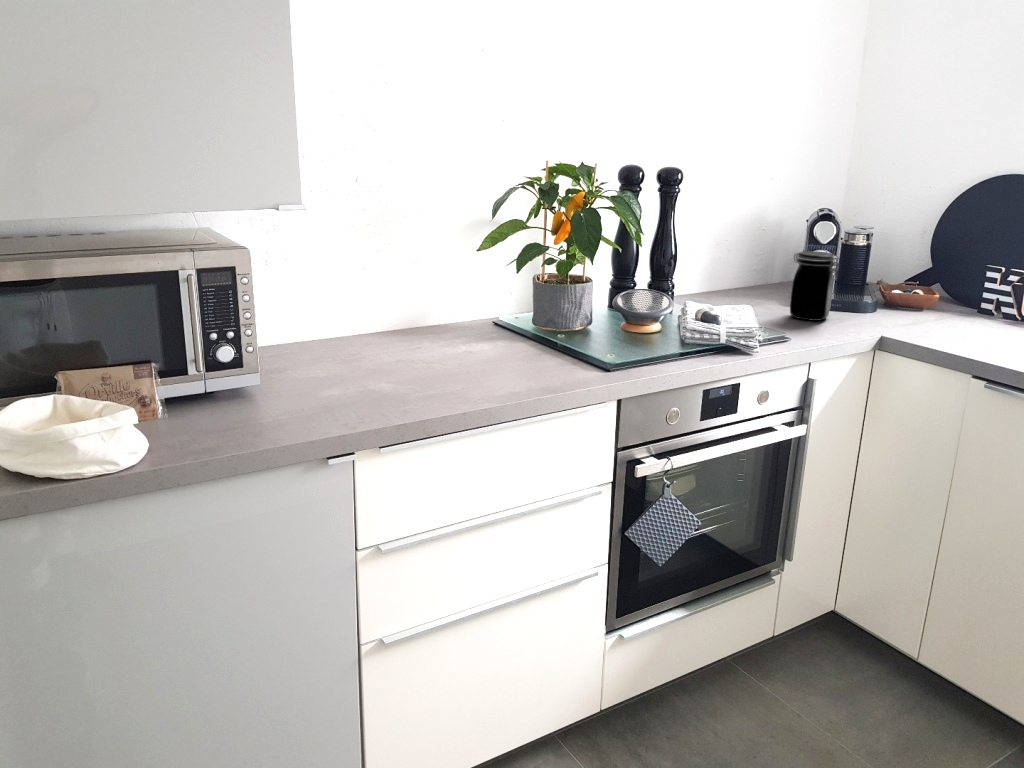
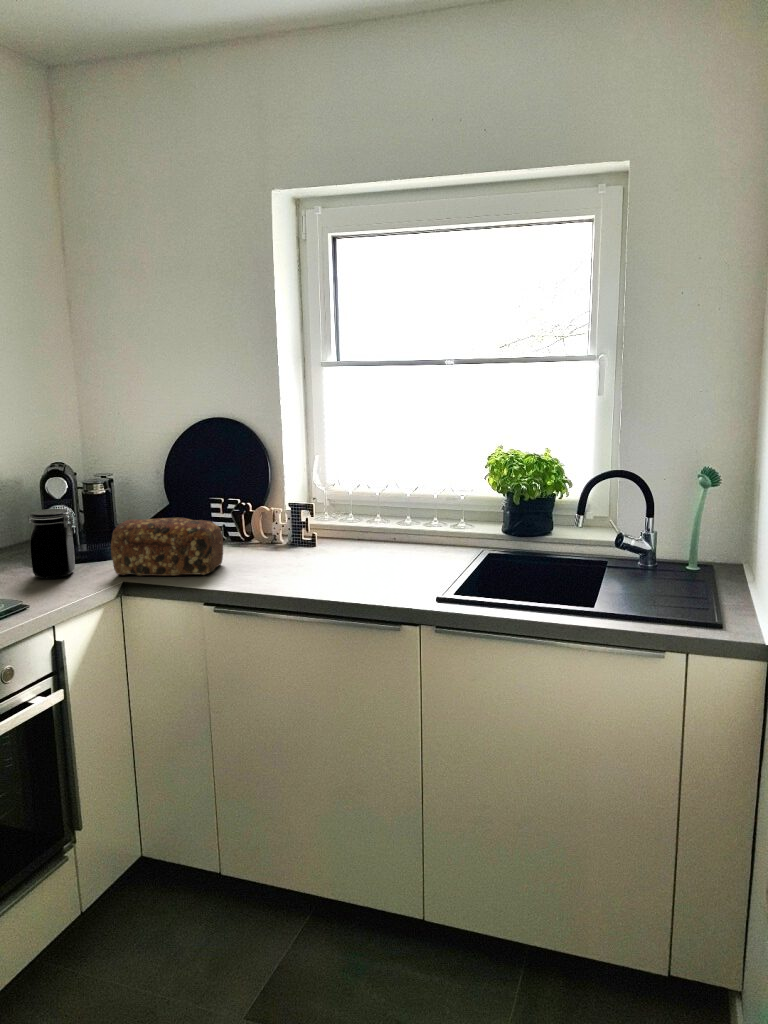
bread loaf: none [872,273,1002,344] -> present [111,518,223,576]

